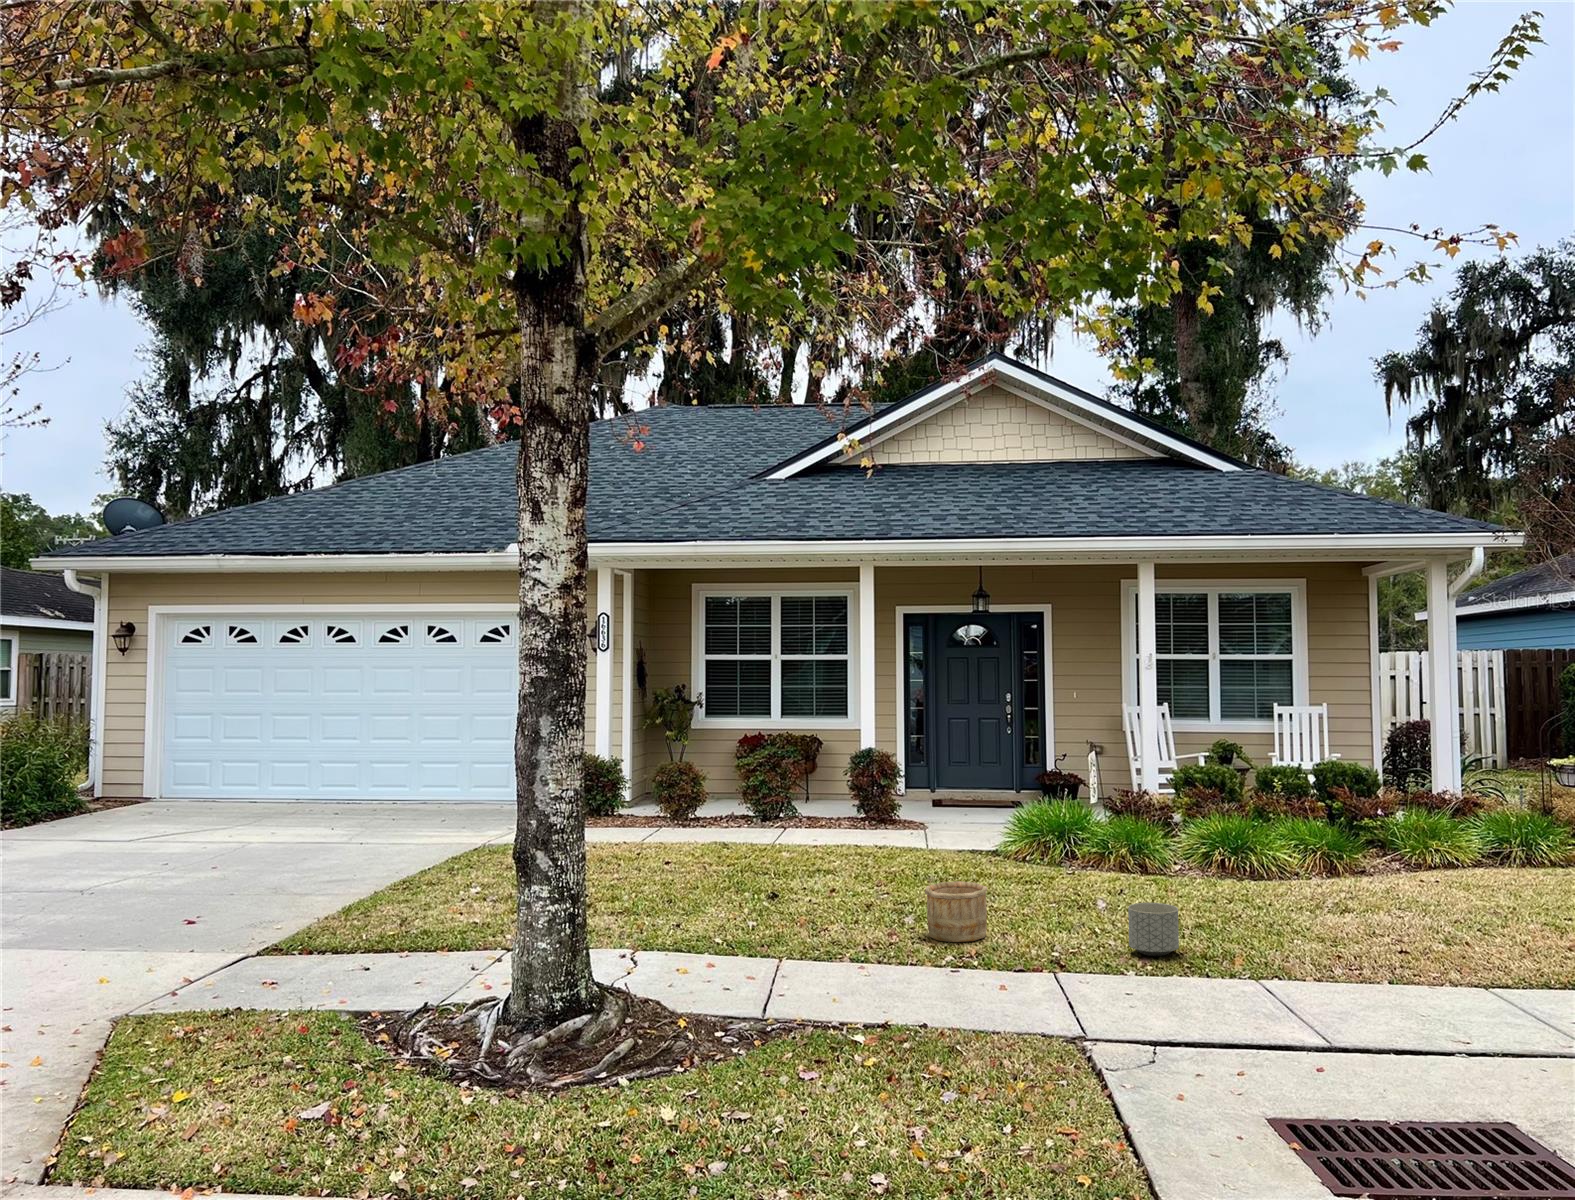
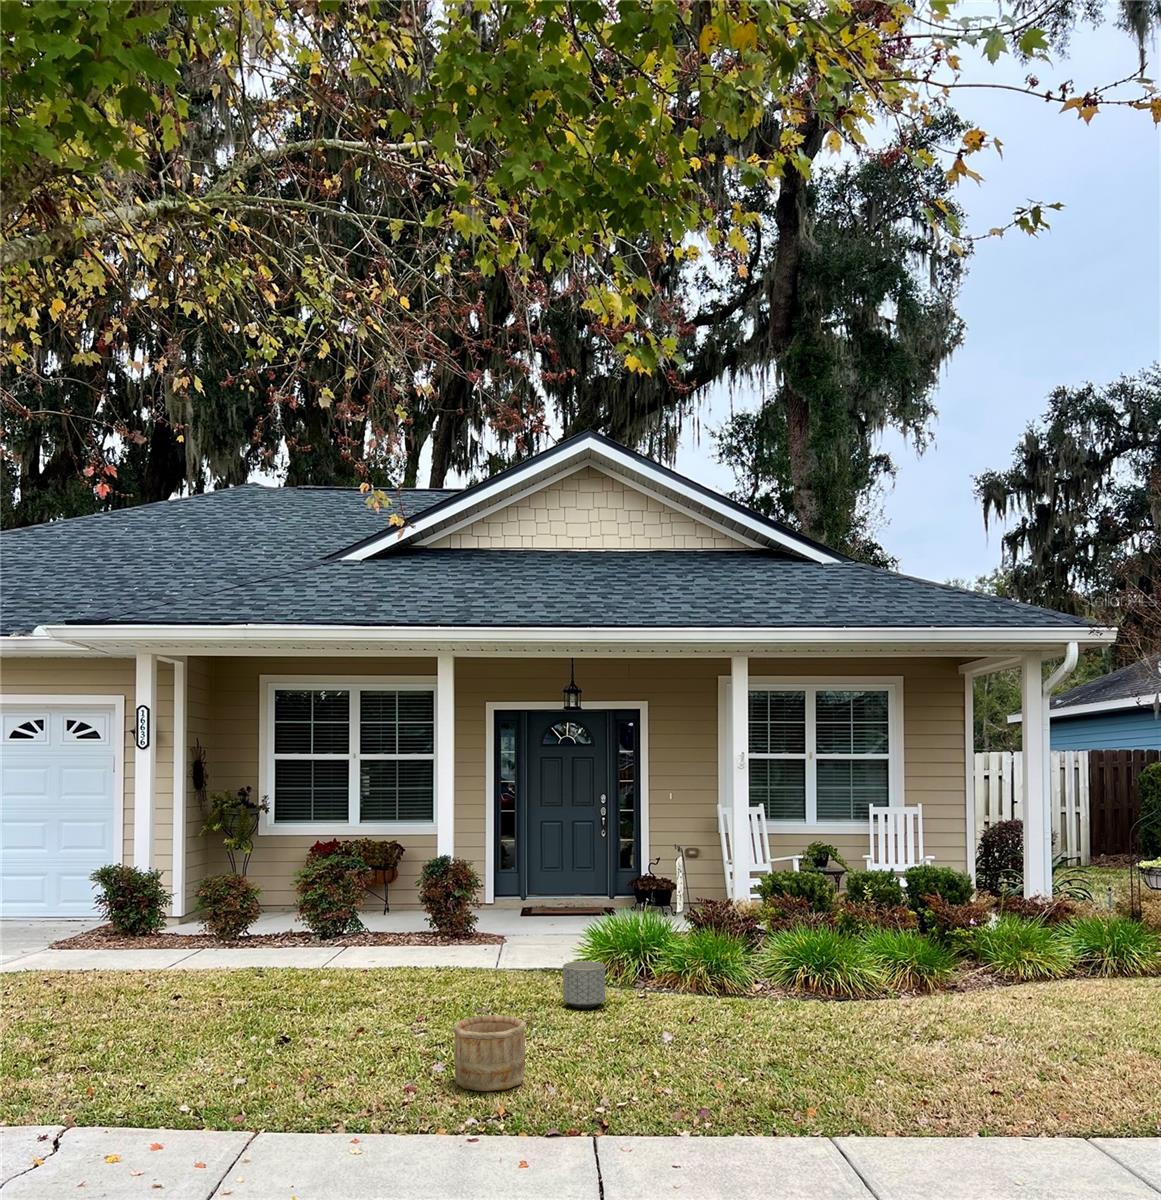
planter: present [1128,903,1179,956] -> present [563,961,605,1008]

